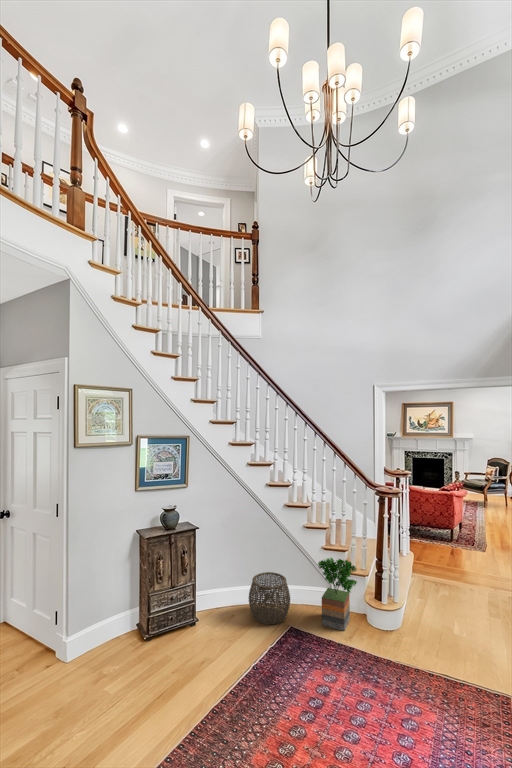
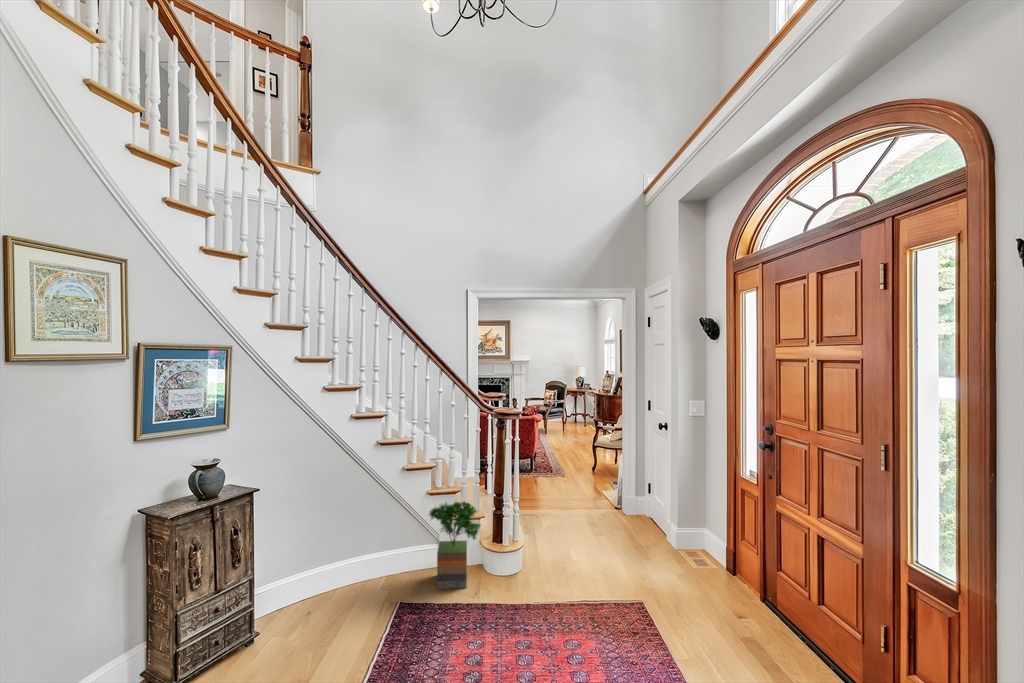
woven basket: present [249,572,290,625] -> none [333,538,394,609]

